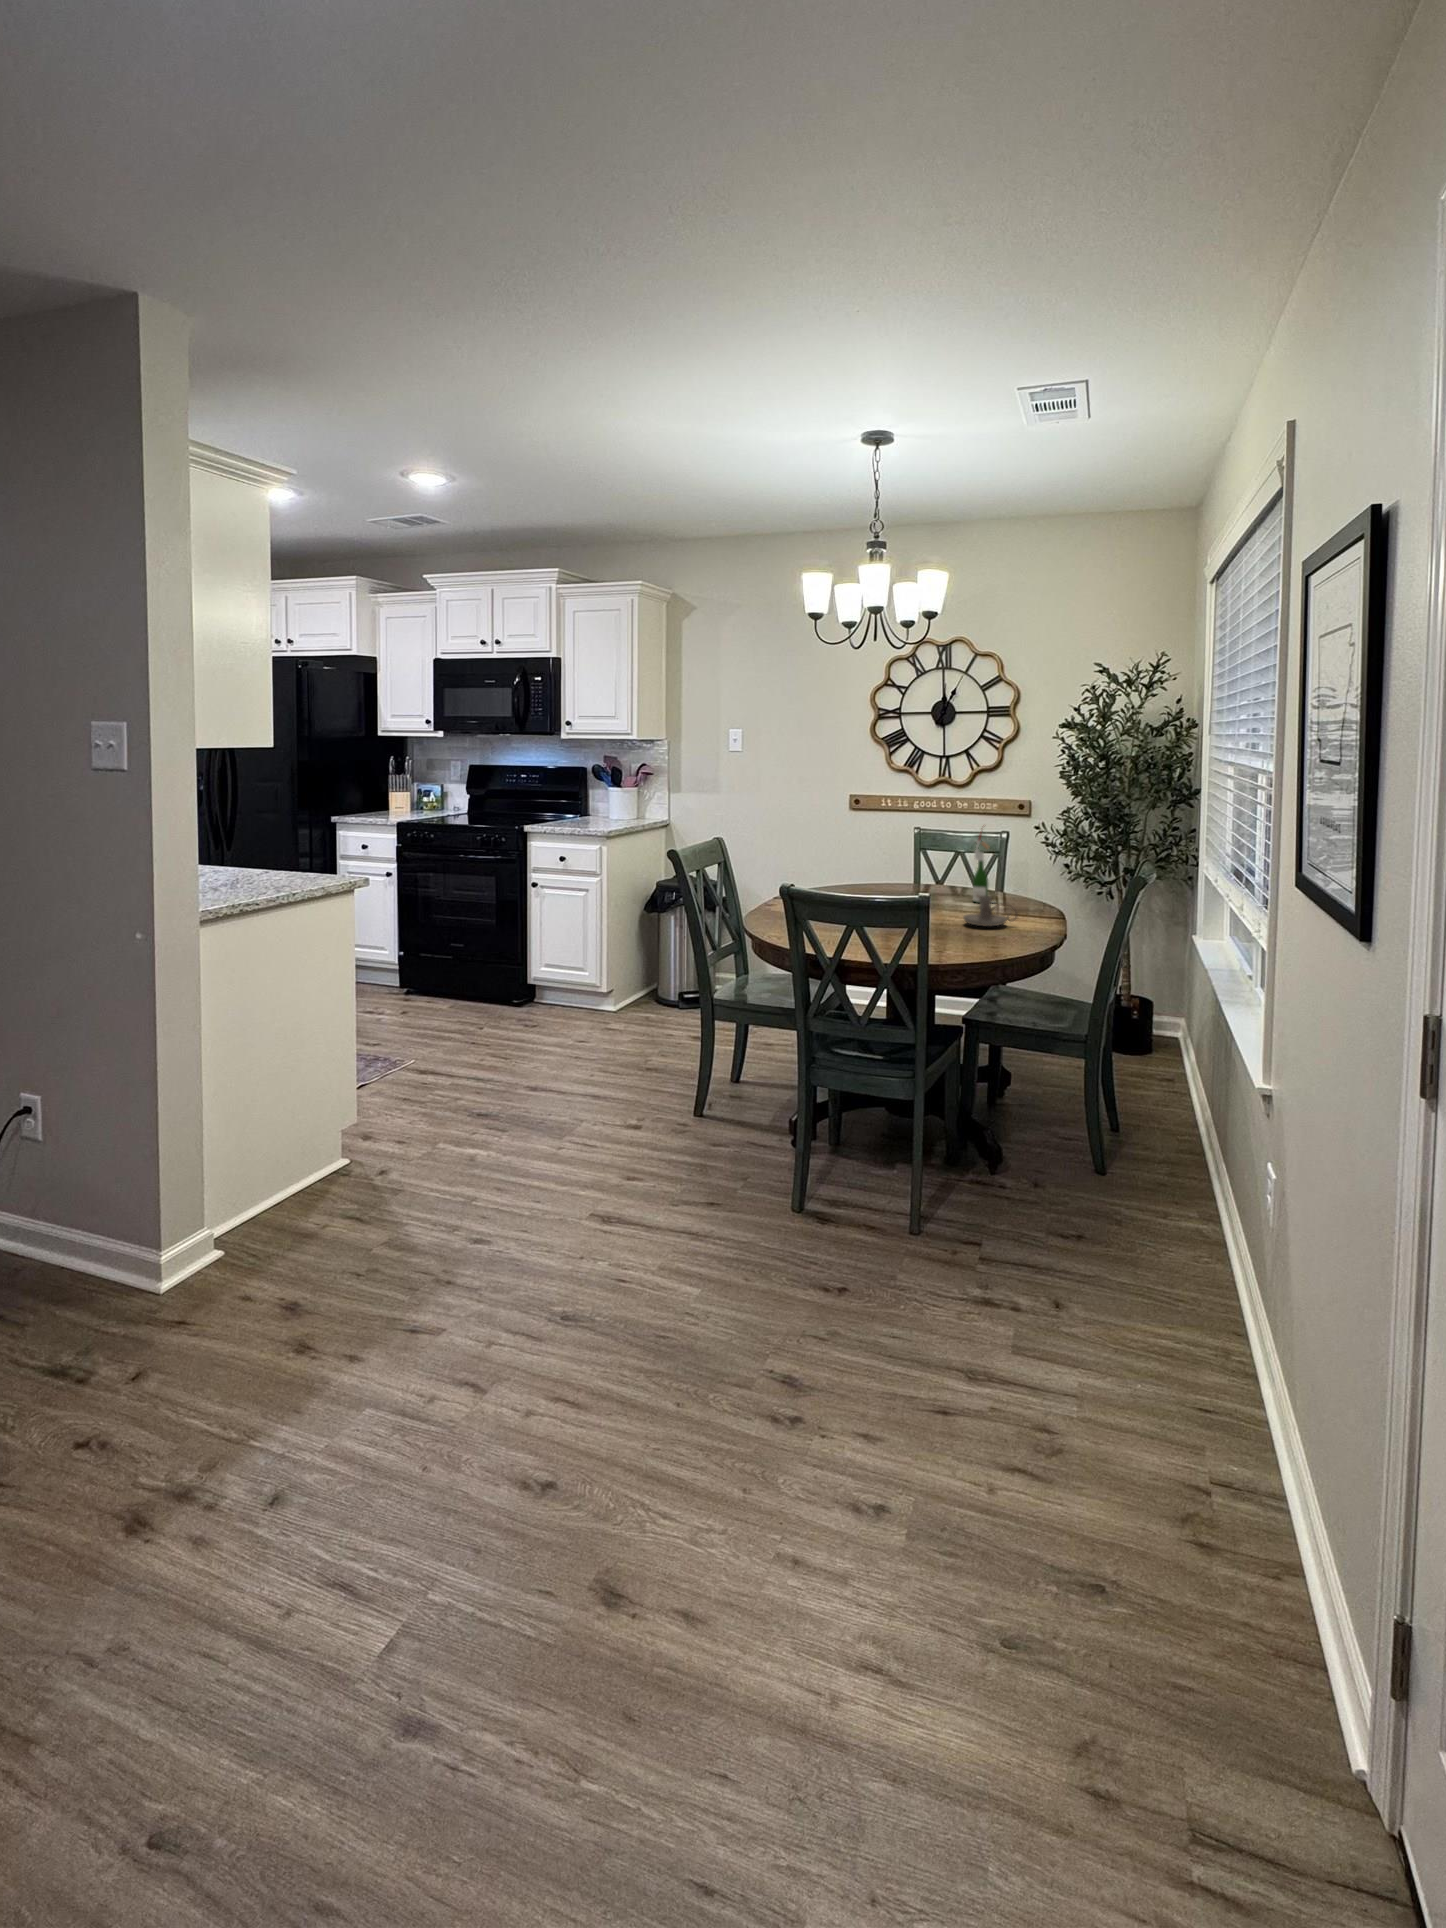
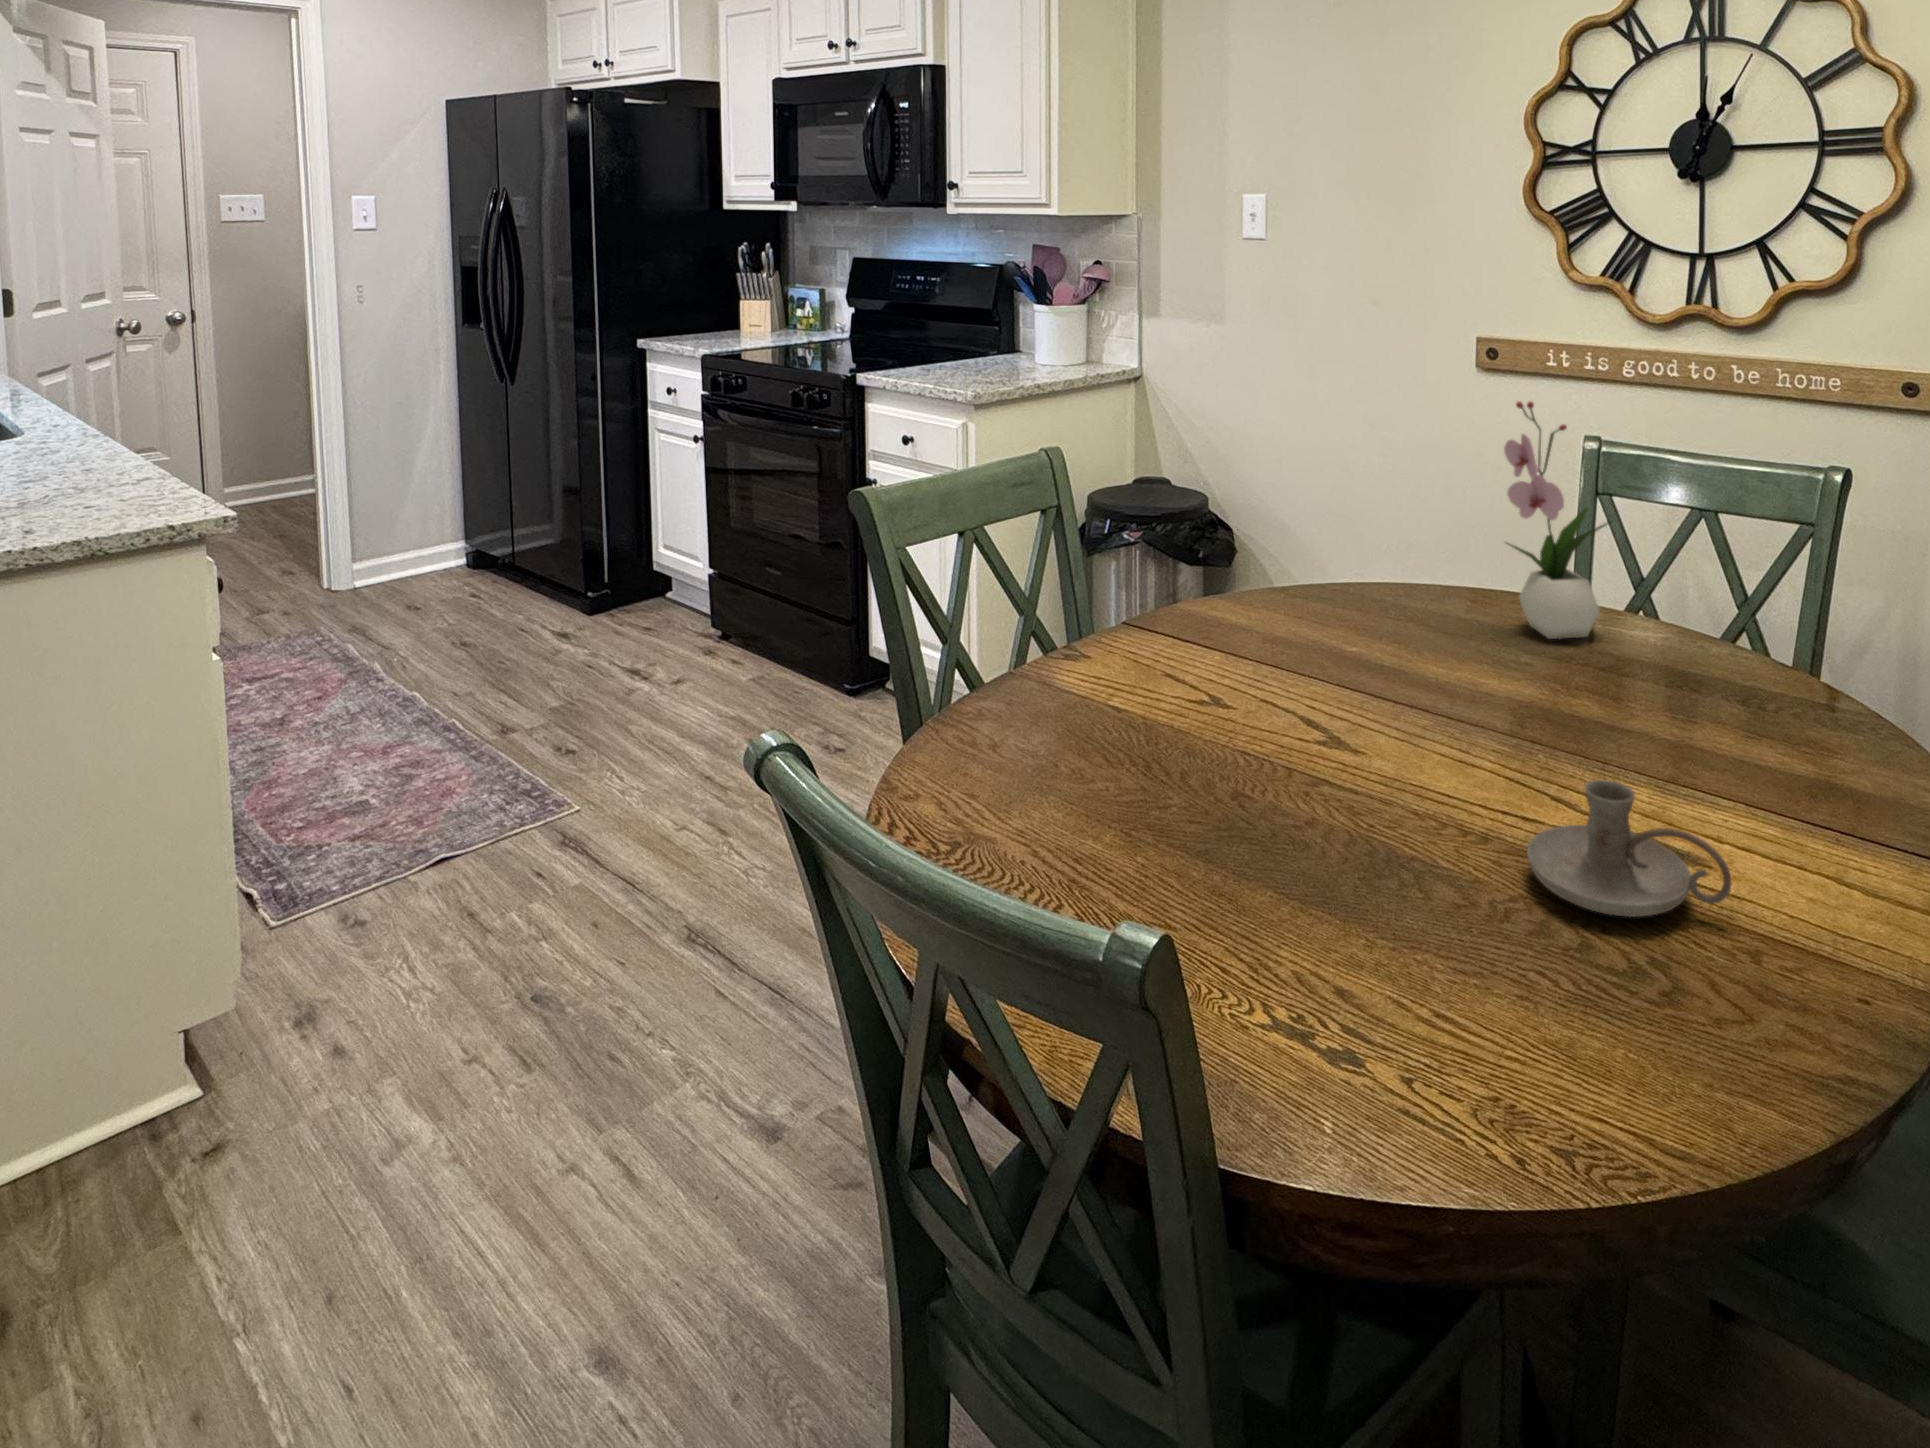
flower arrangement: none [906,806,945,892] -> present [1504,401,1611,639]
wine bottle: present [973,833,992,903] -> none [1660,485,1734,732]

